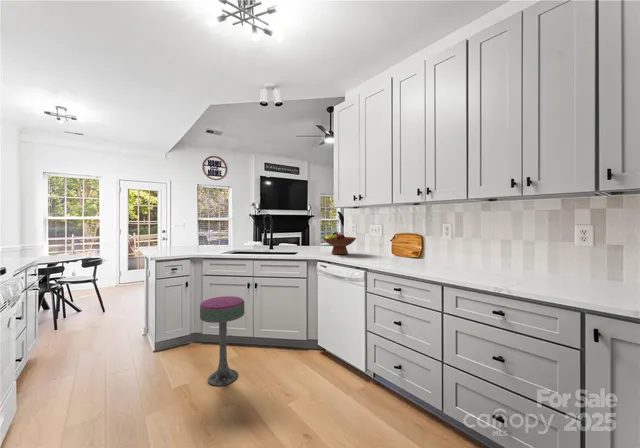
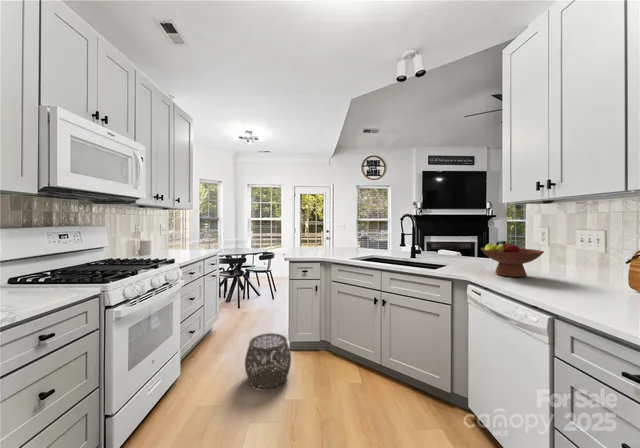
bar stool: present [200,296,245,386] -> none [308,311,358,420]
woven basket: none [118,333,172,389] -> present [245,333,291,389]

